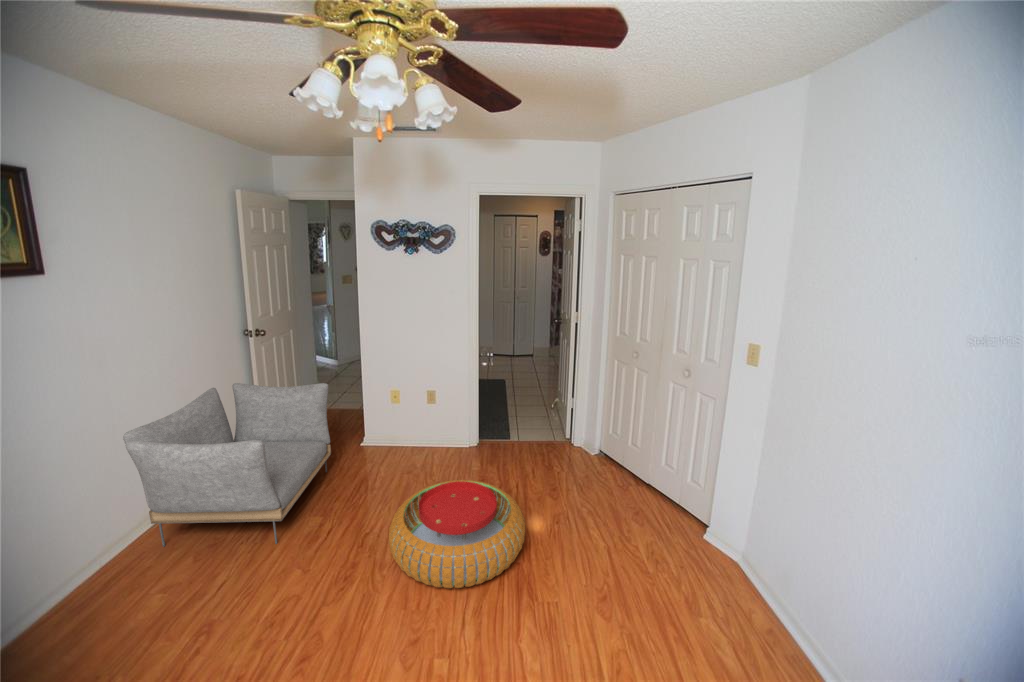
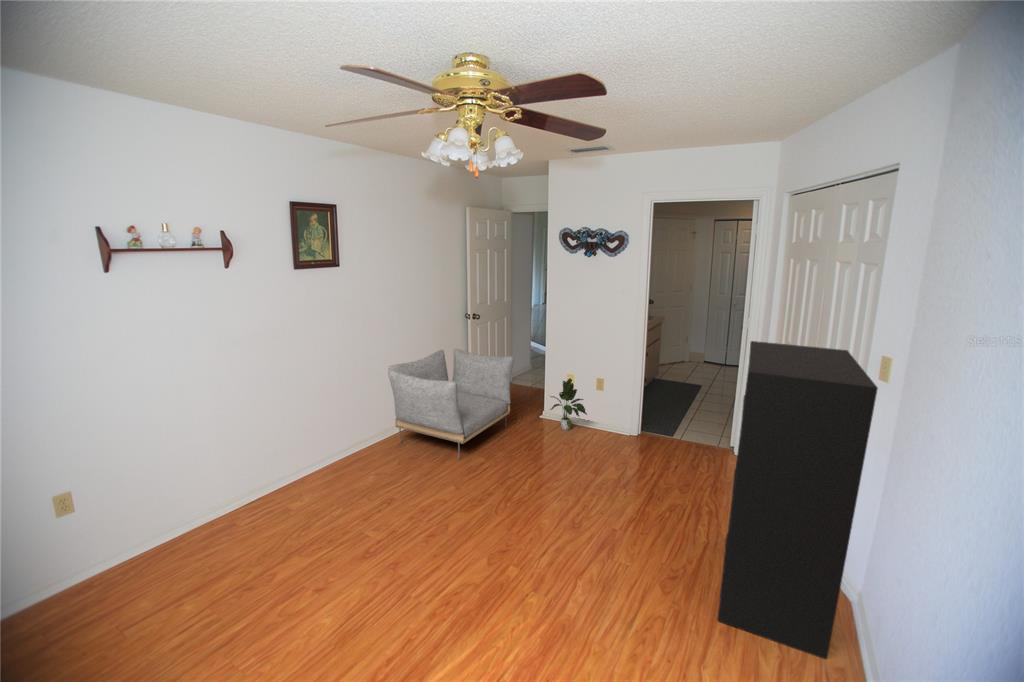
bookshelf: none [617,342,813,656] -> present [717,341,878,659]
potted plant: none [378,397,425,457] -> present [550,379,587,430]
pouf: present [389,479,525,588] -> none [525,446,638,523]

